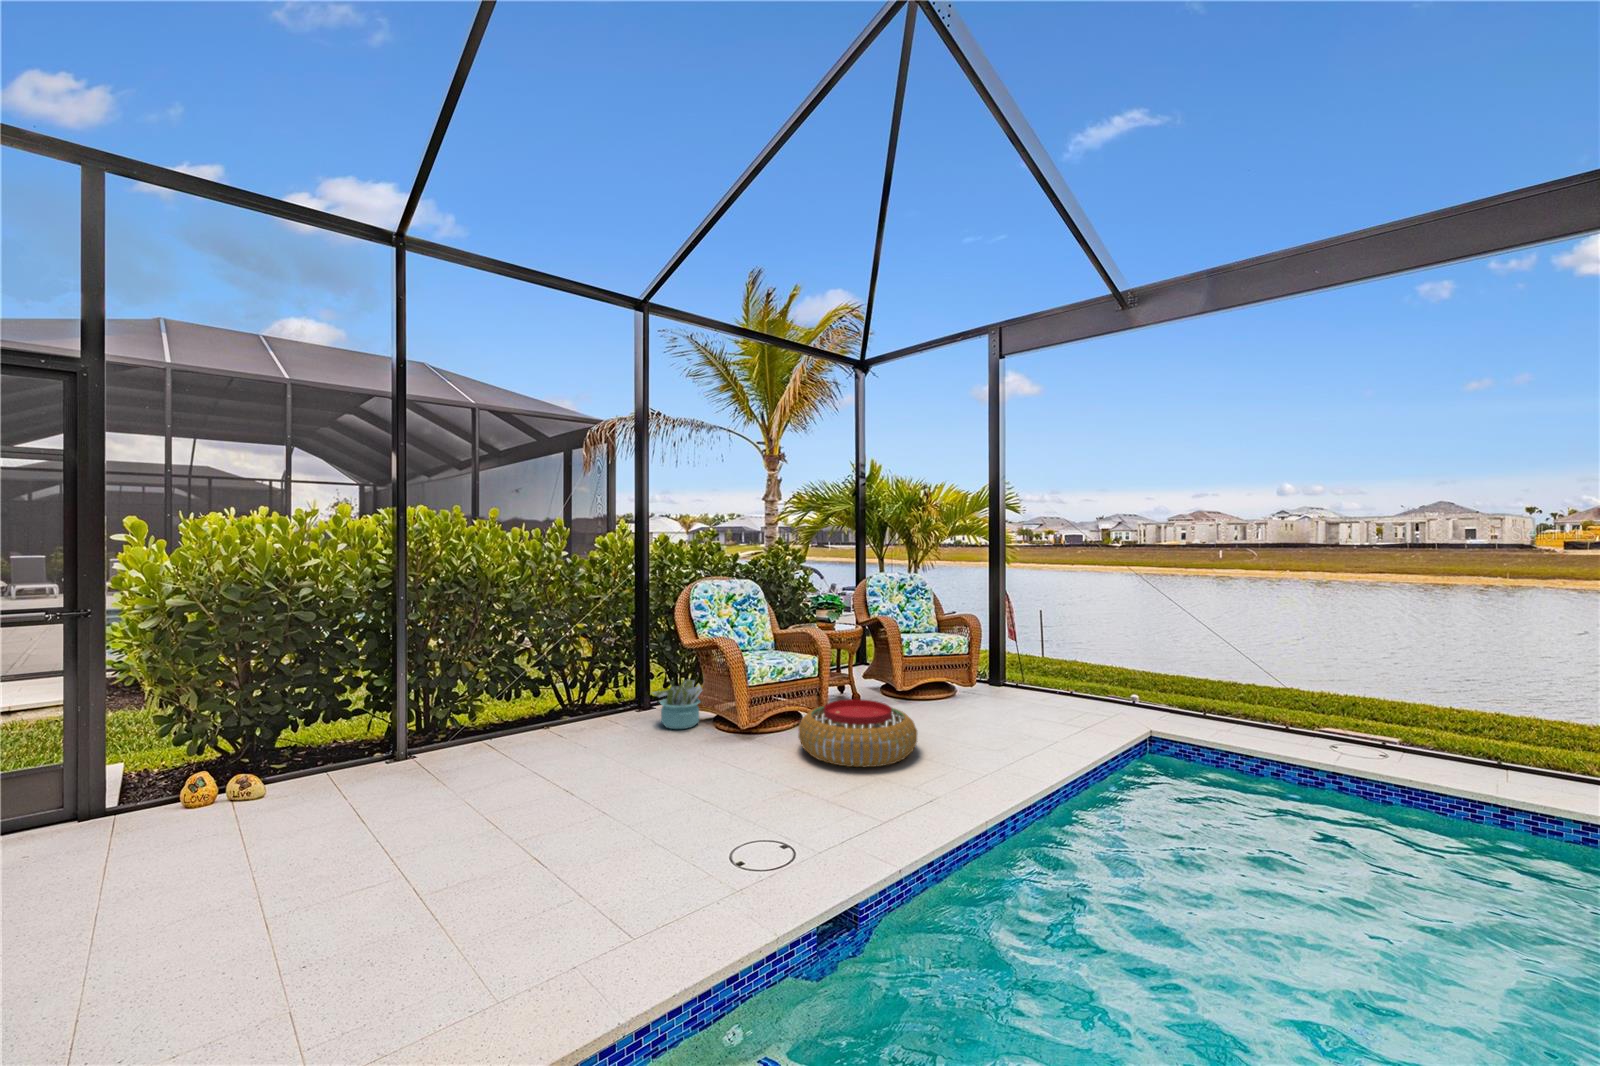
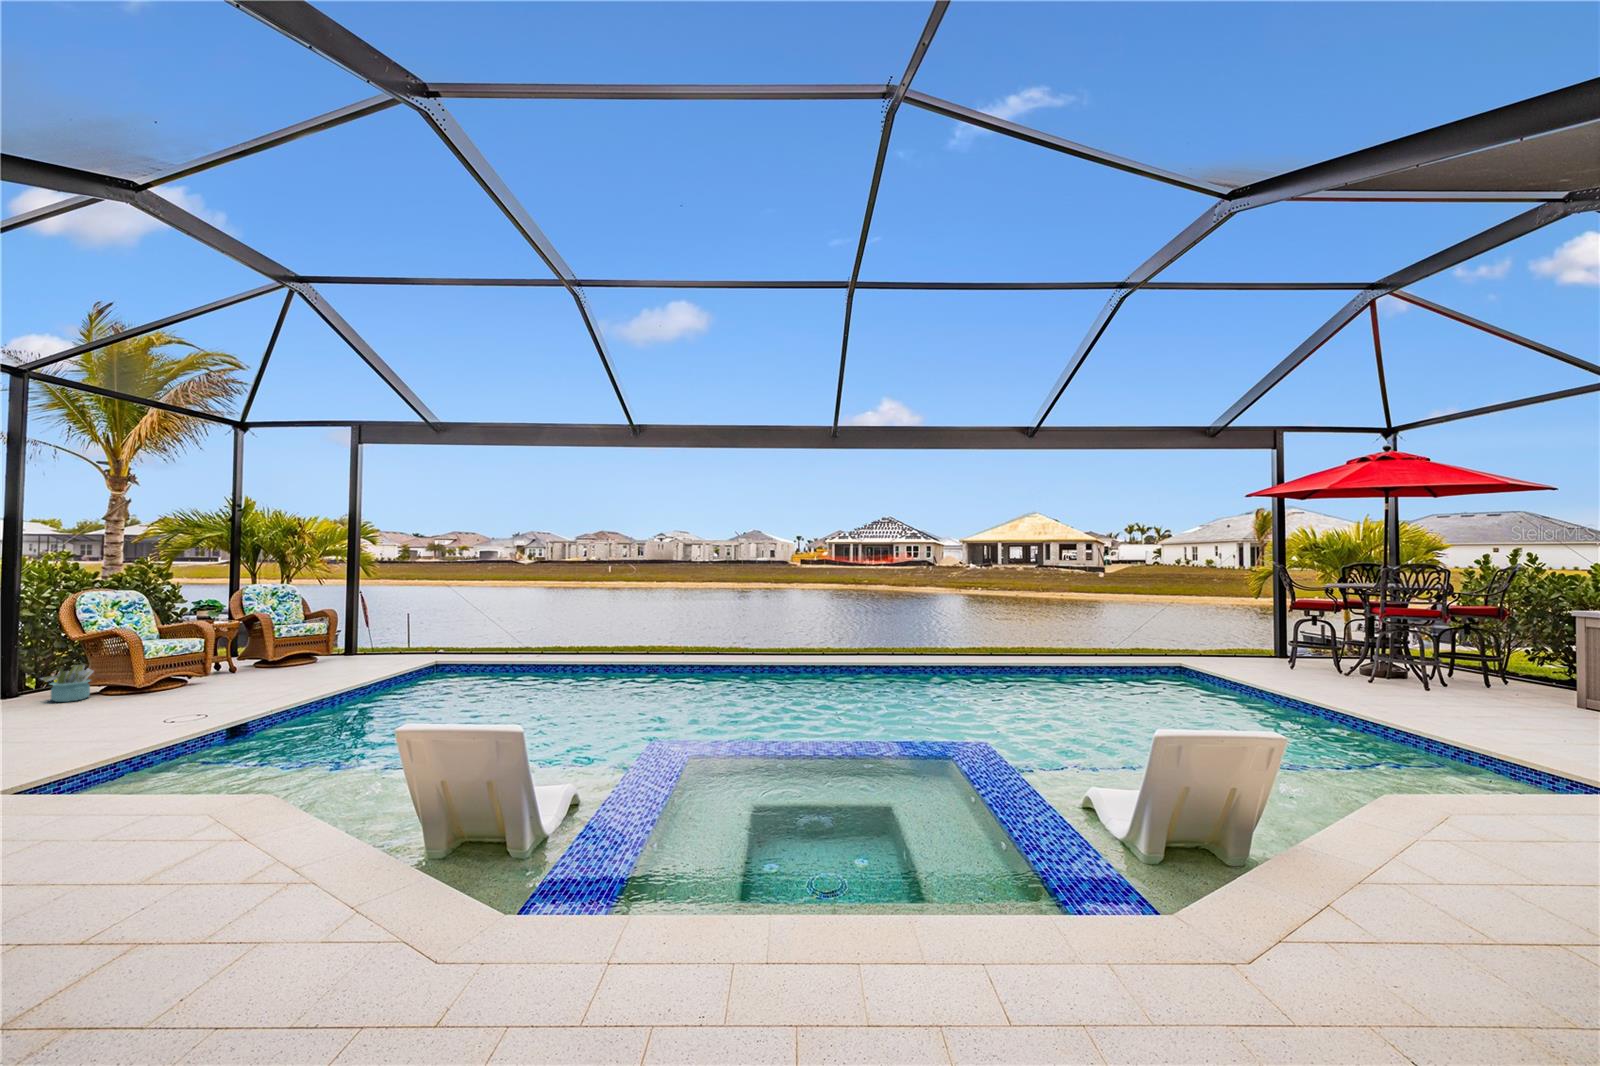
pouf: present [798,699,917,767] -> none [190,660,284,697]

